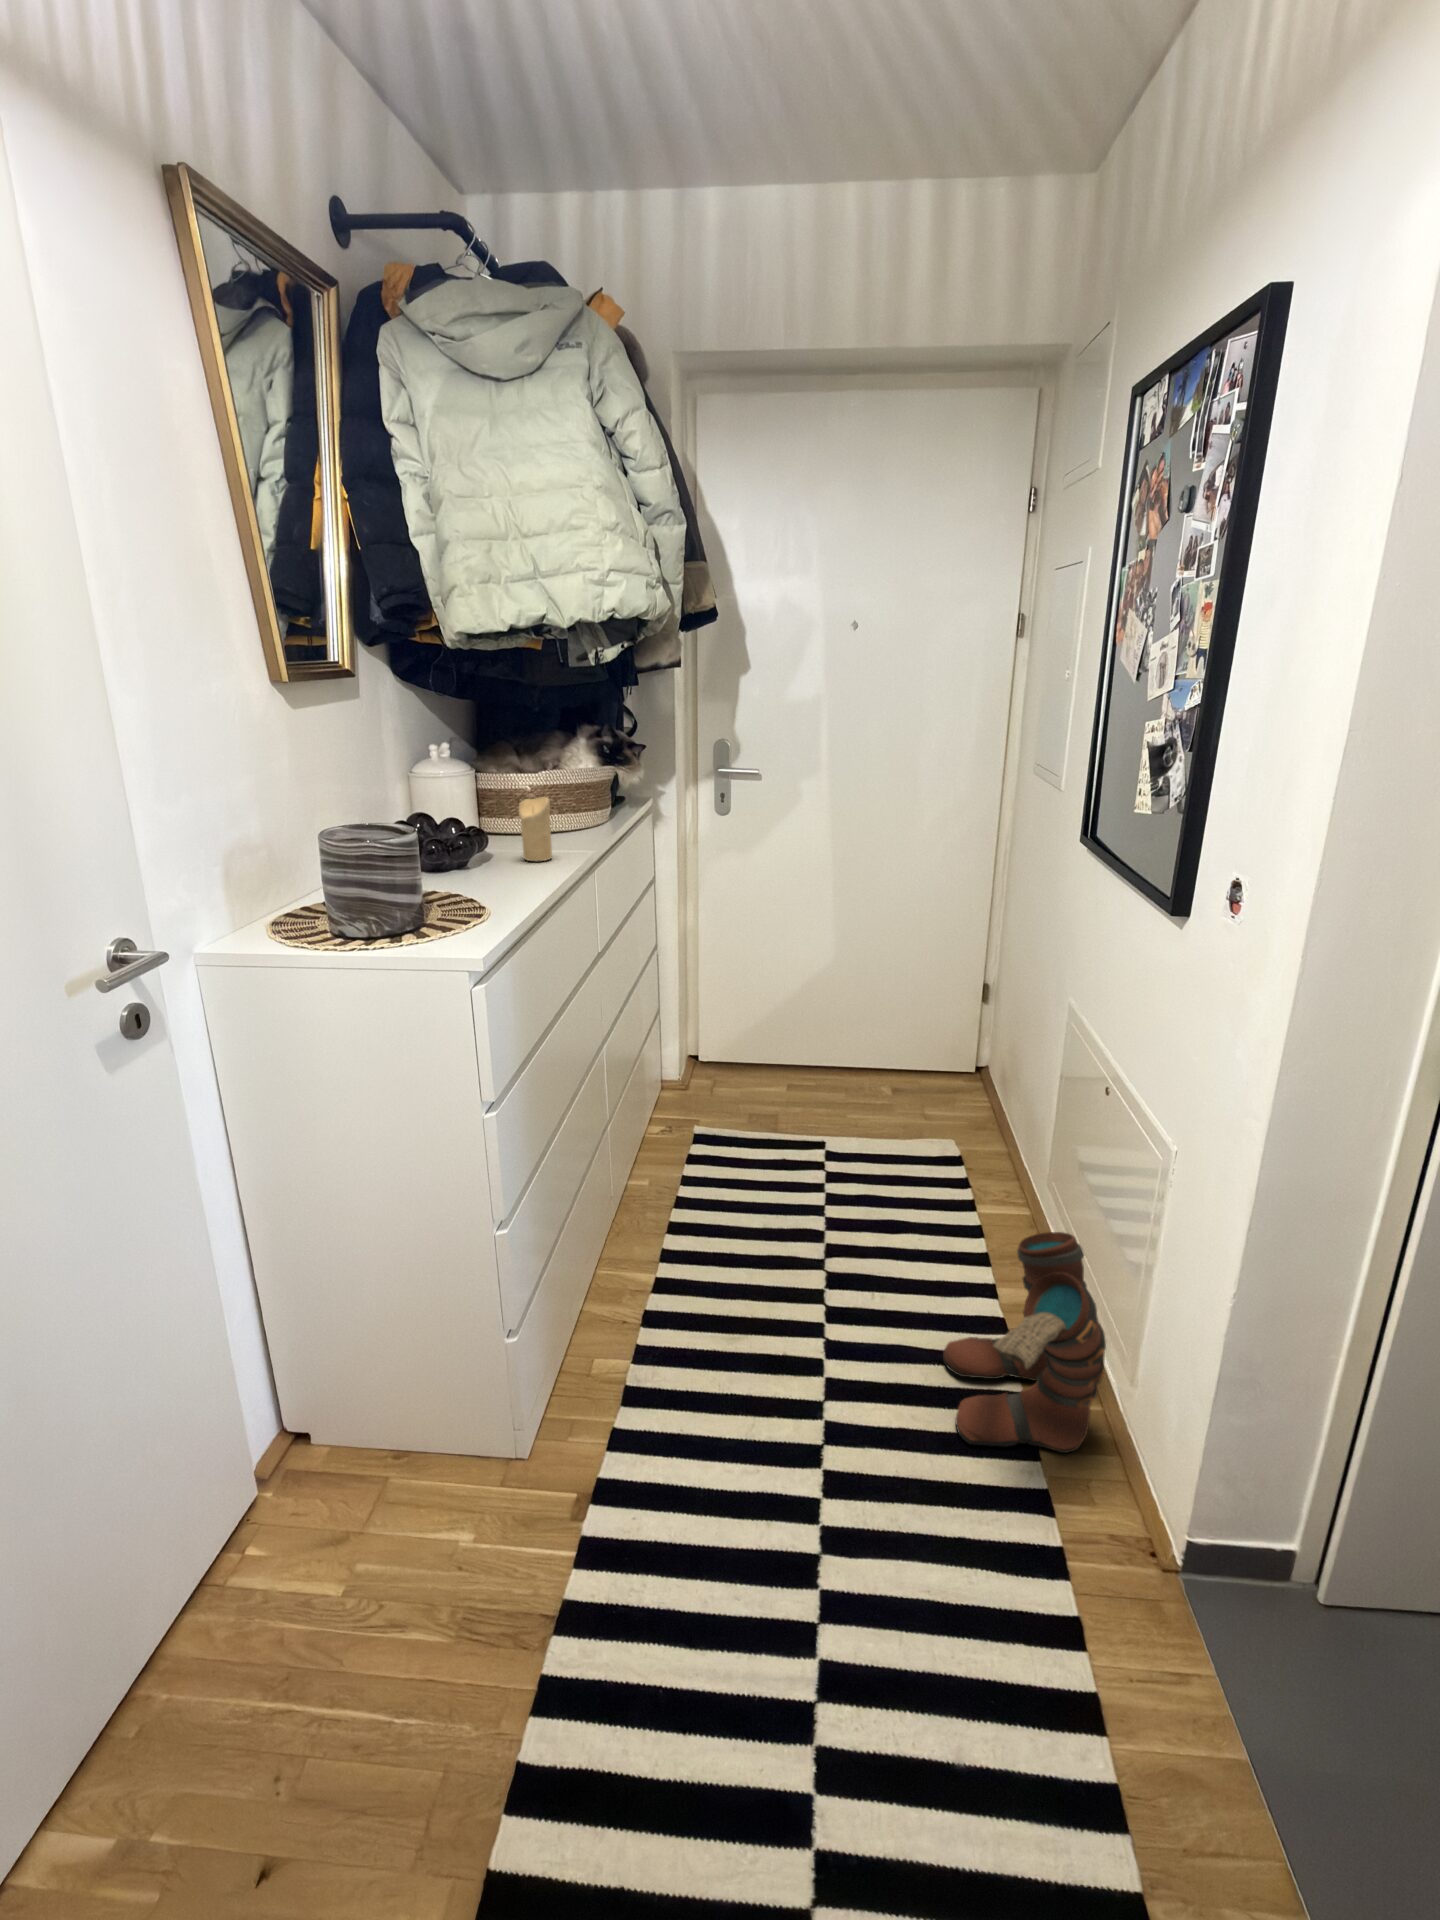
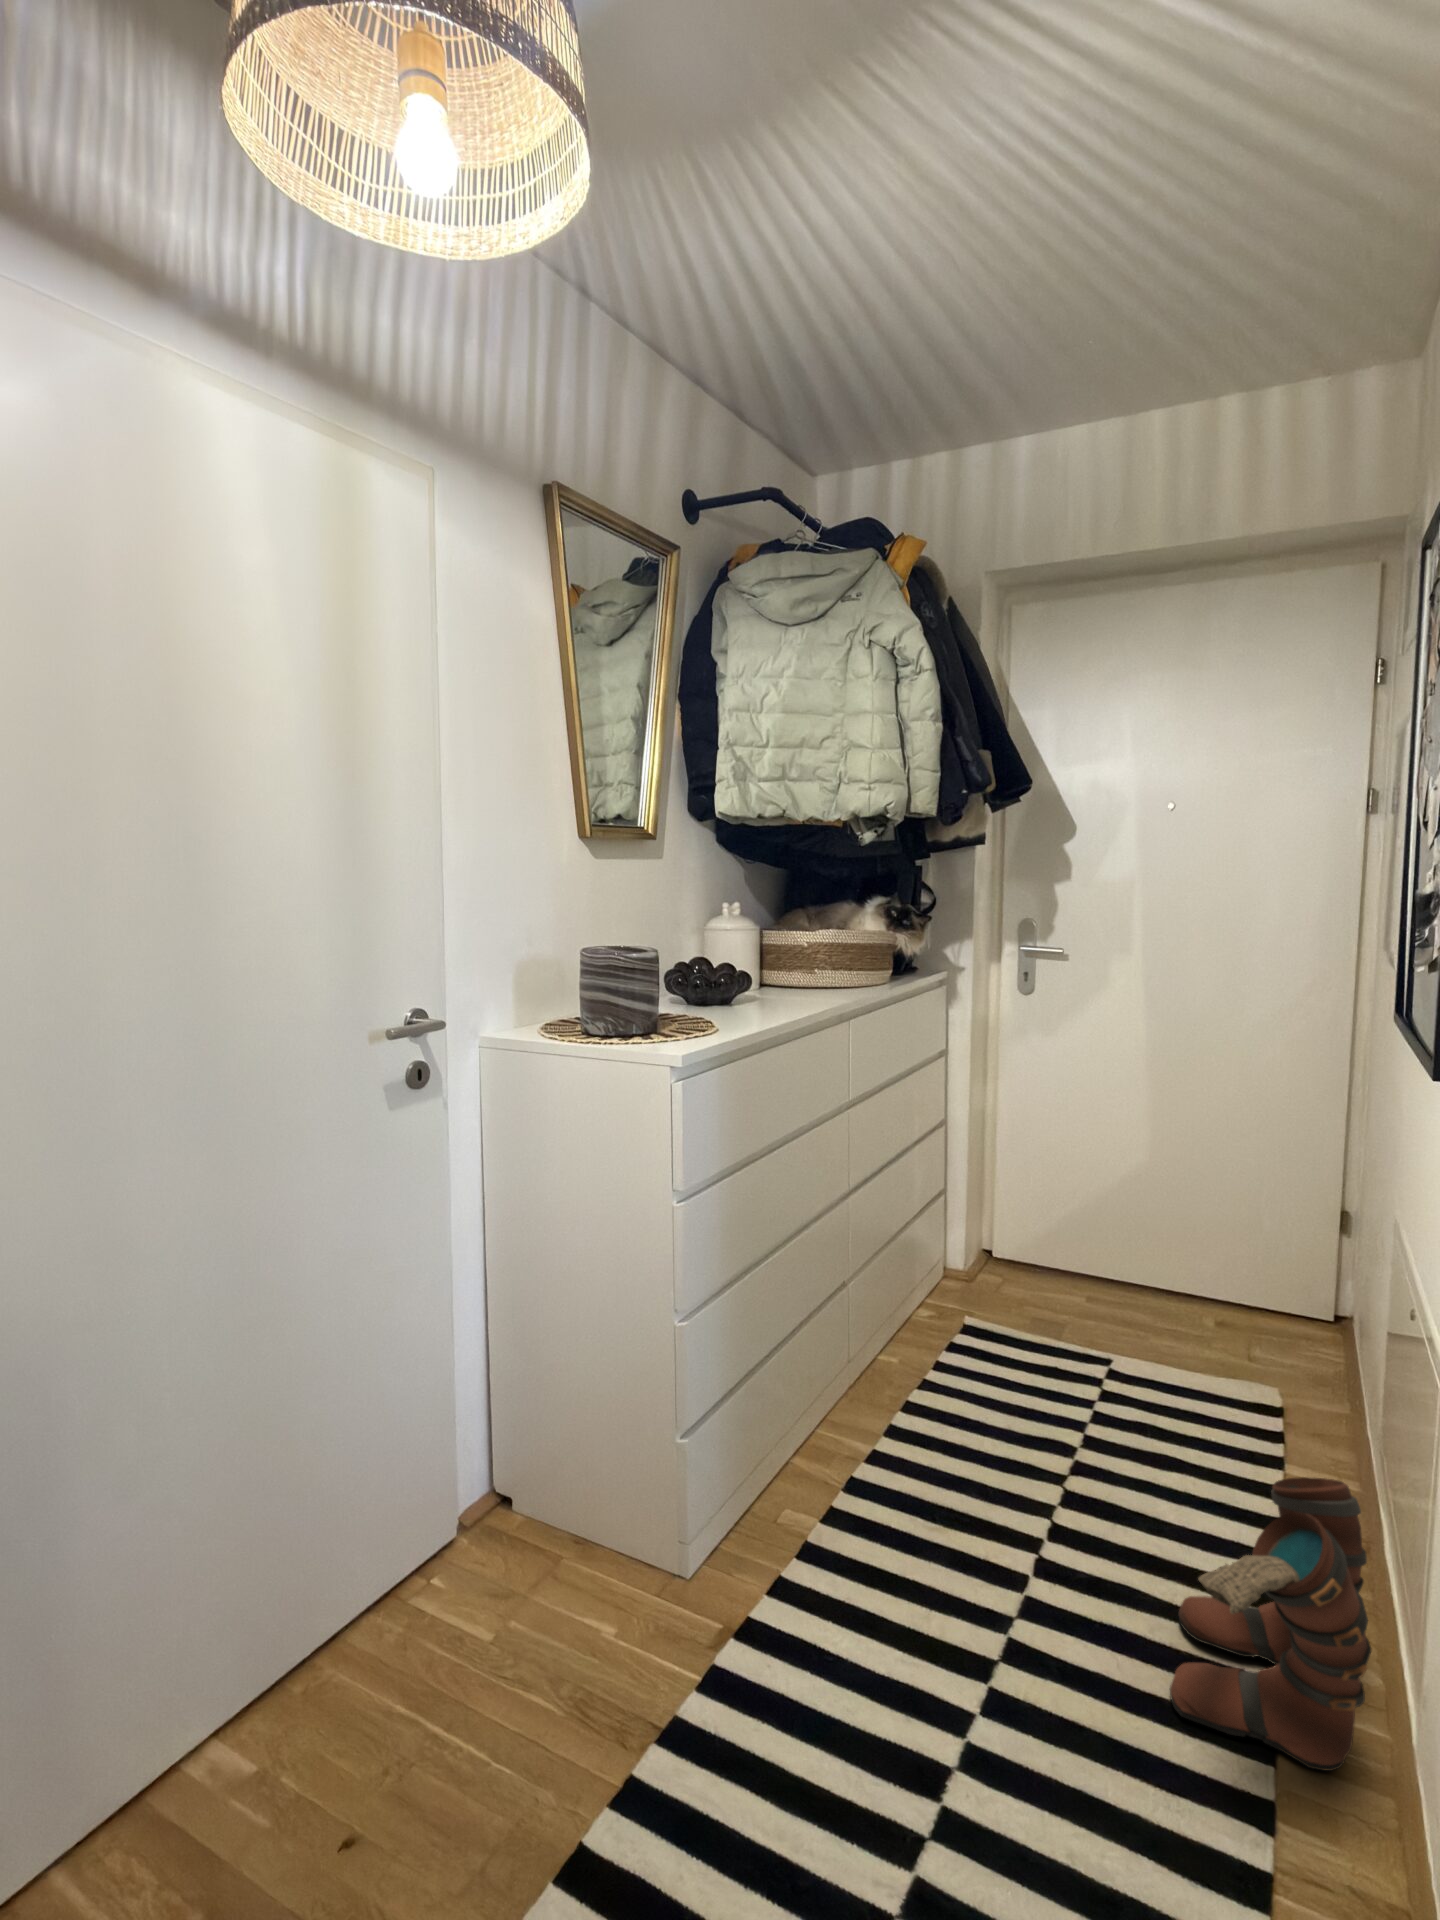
candle: present [518,797,552,861] -> none [778,946,807,1003]

